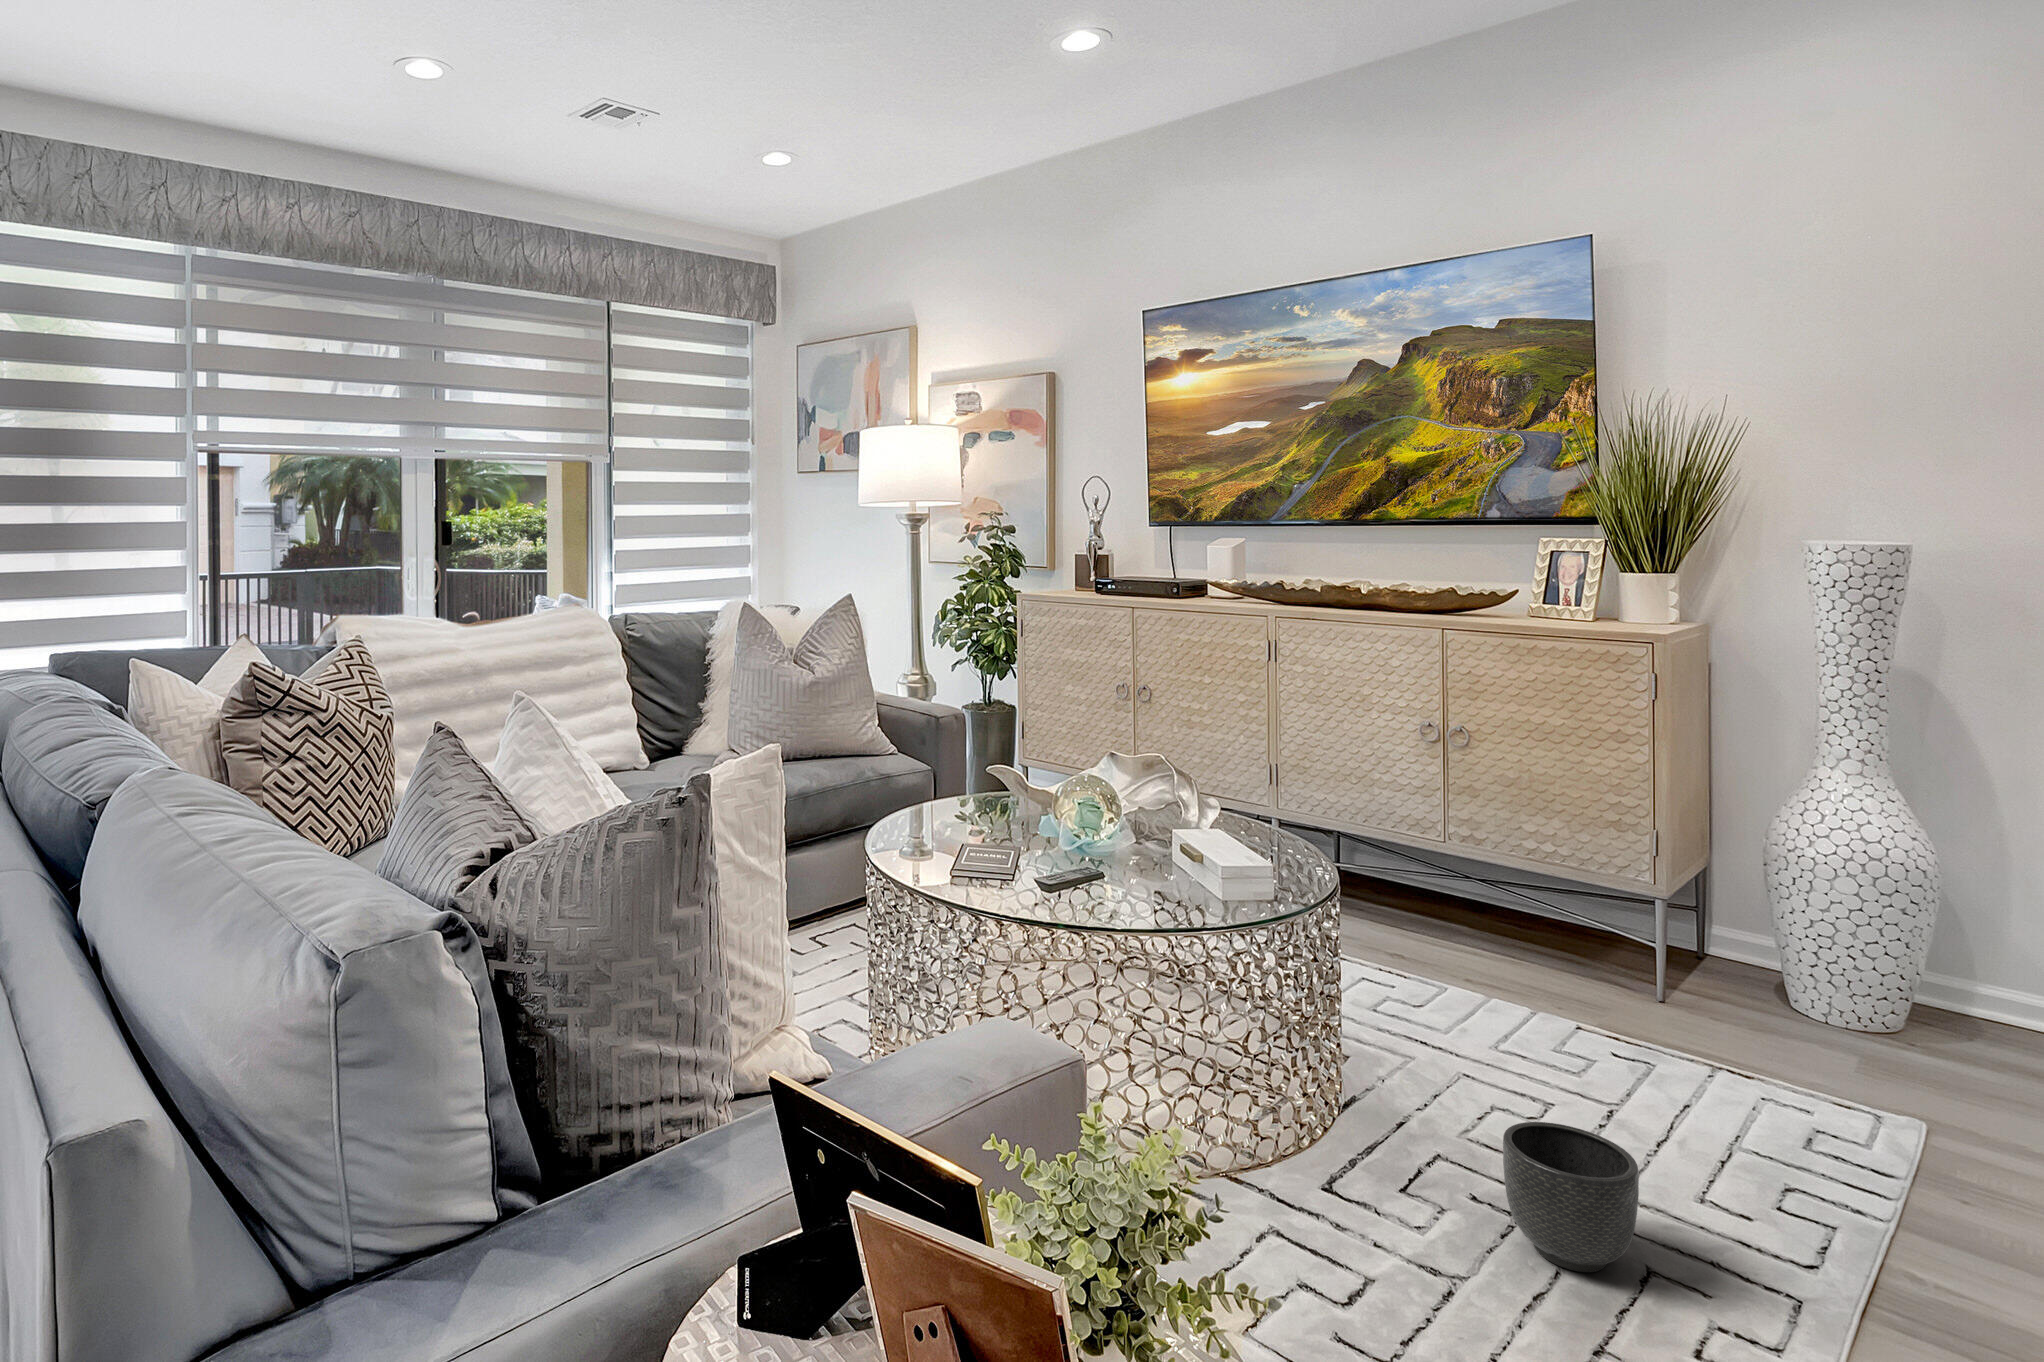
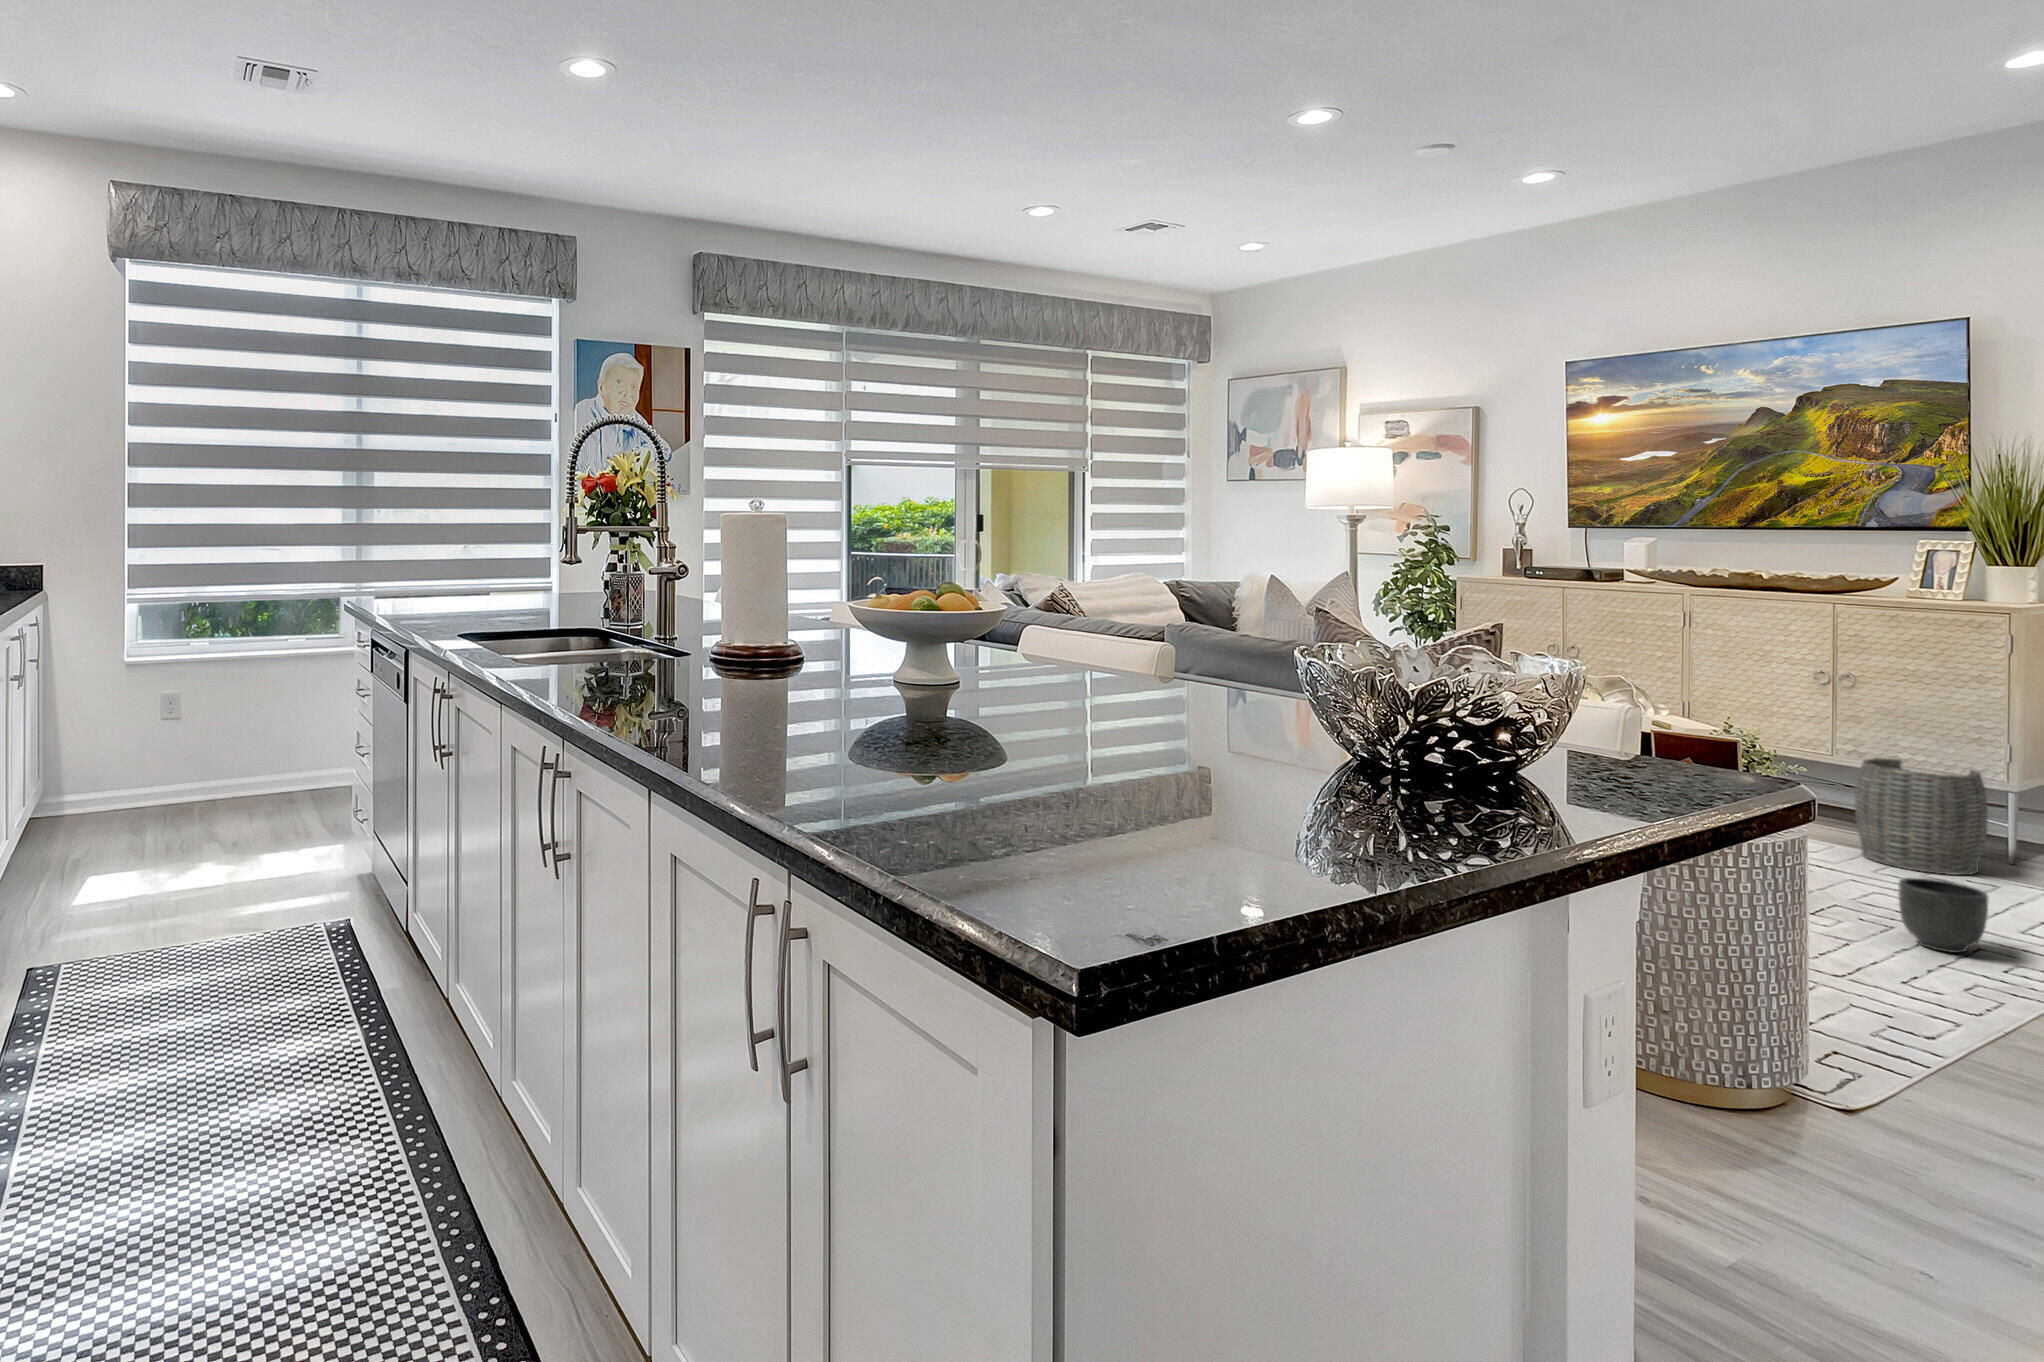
woven basket: none [1467,850,1633,1033] -> present [1855,758,1988,875]

